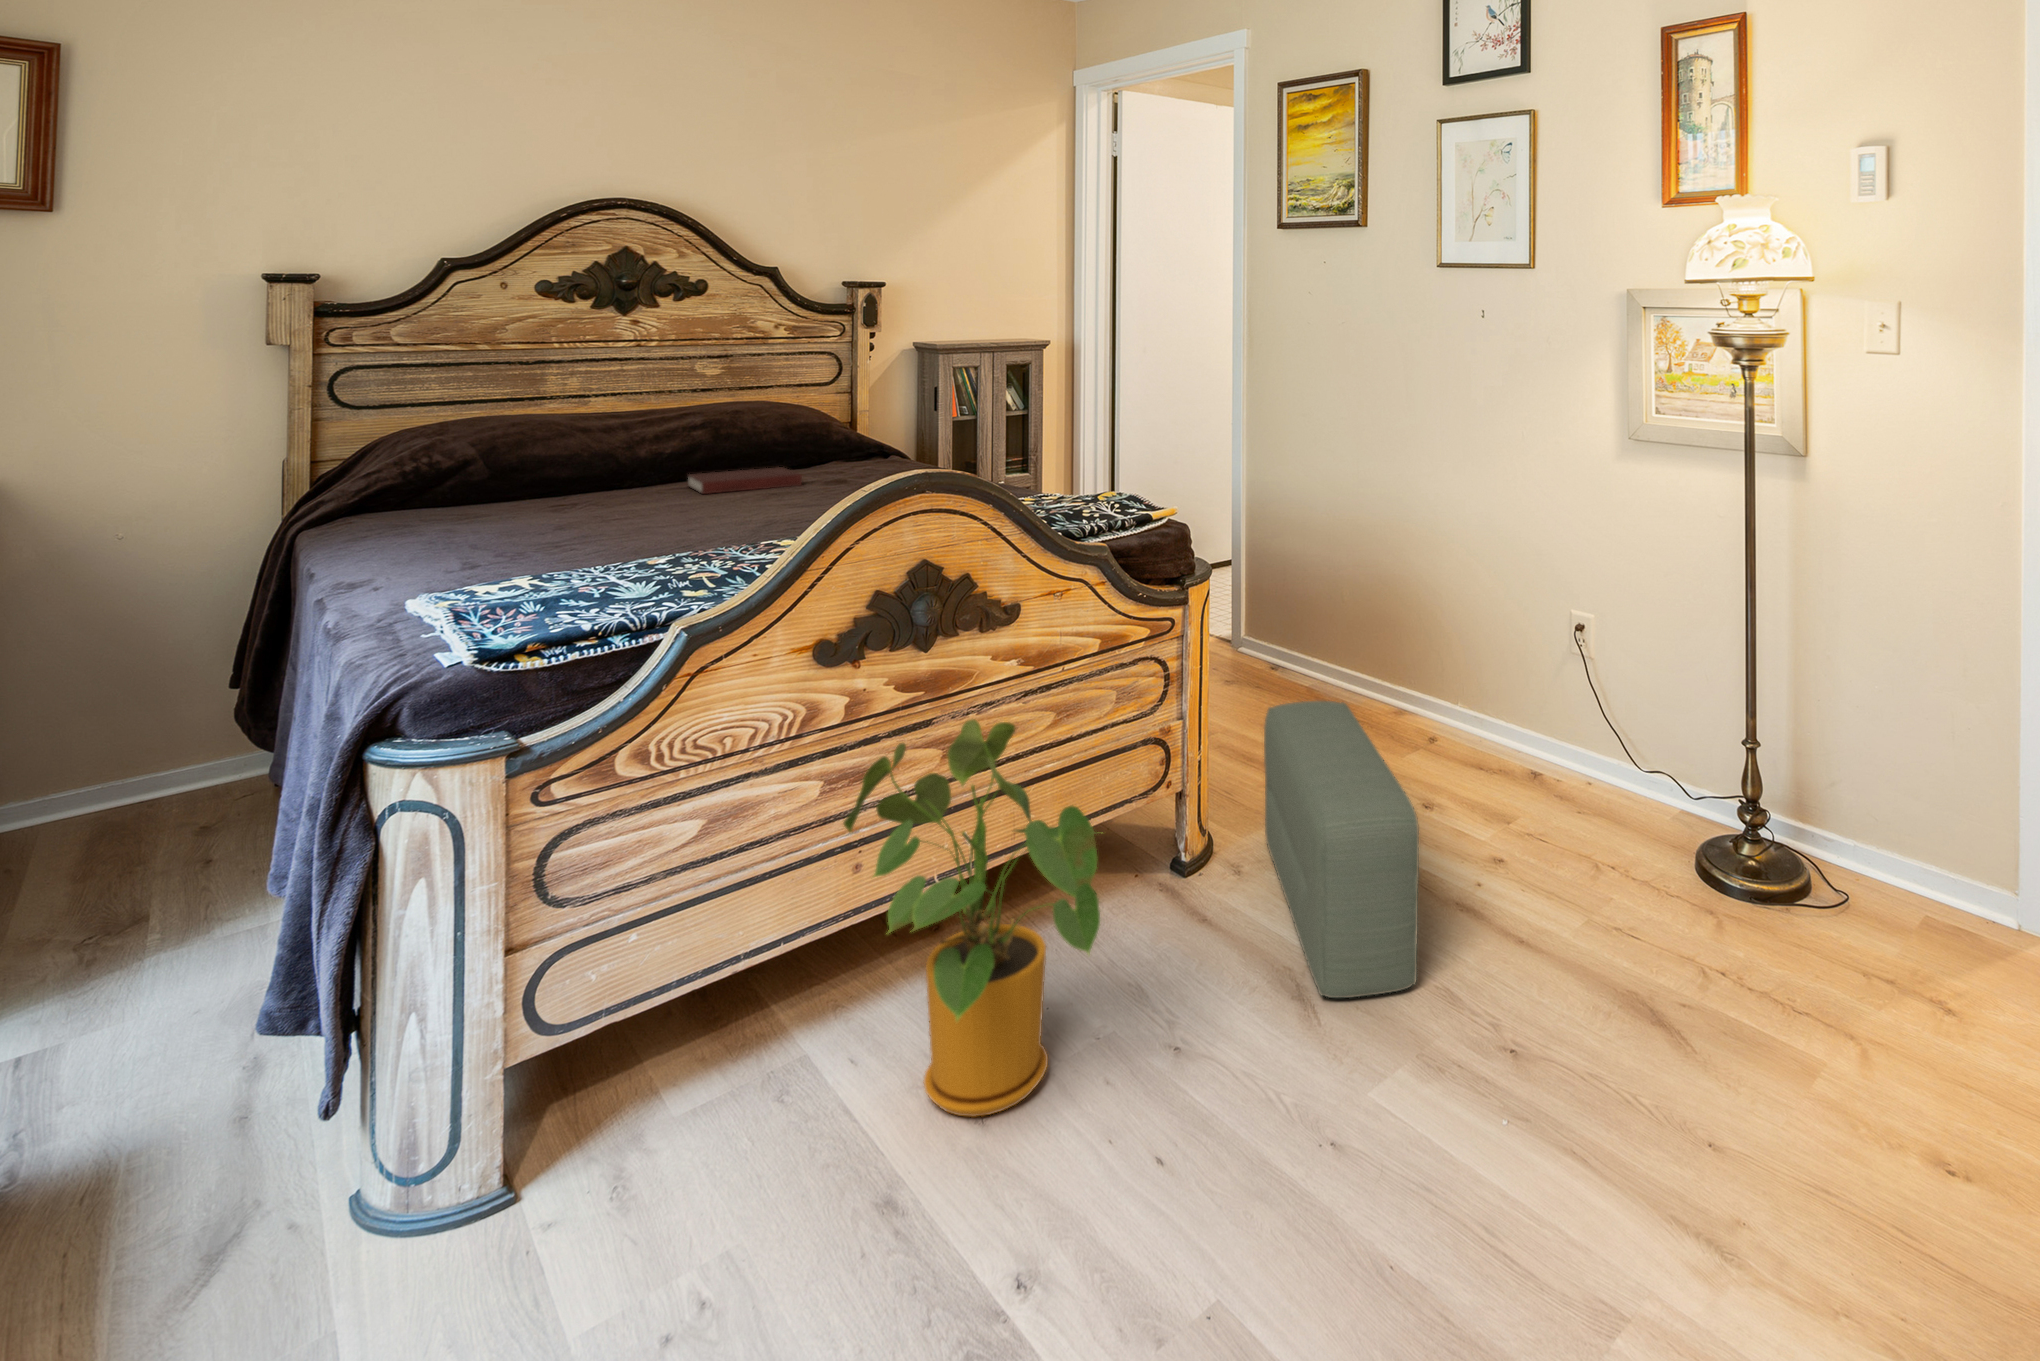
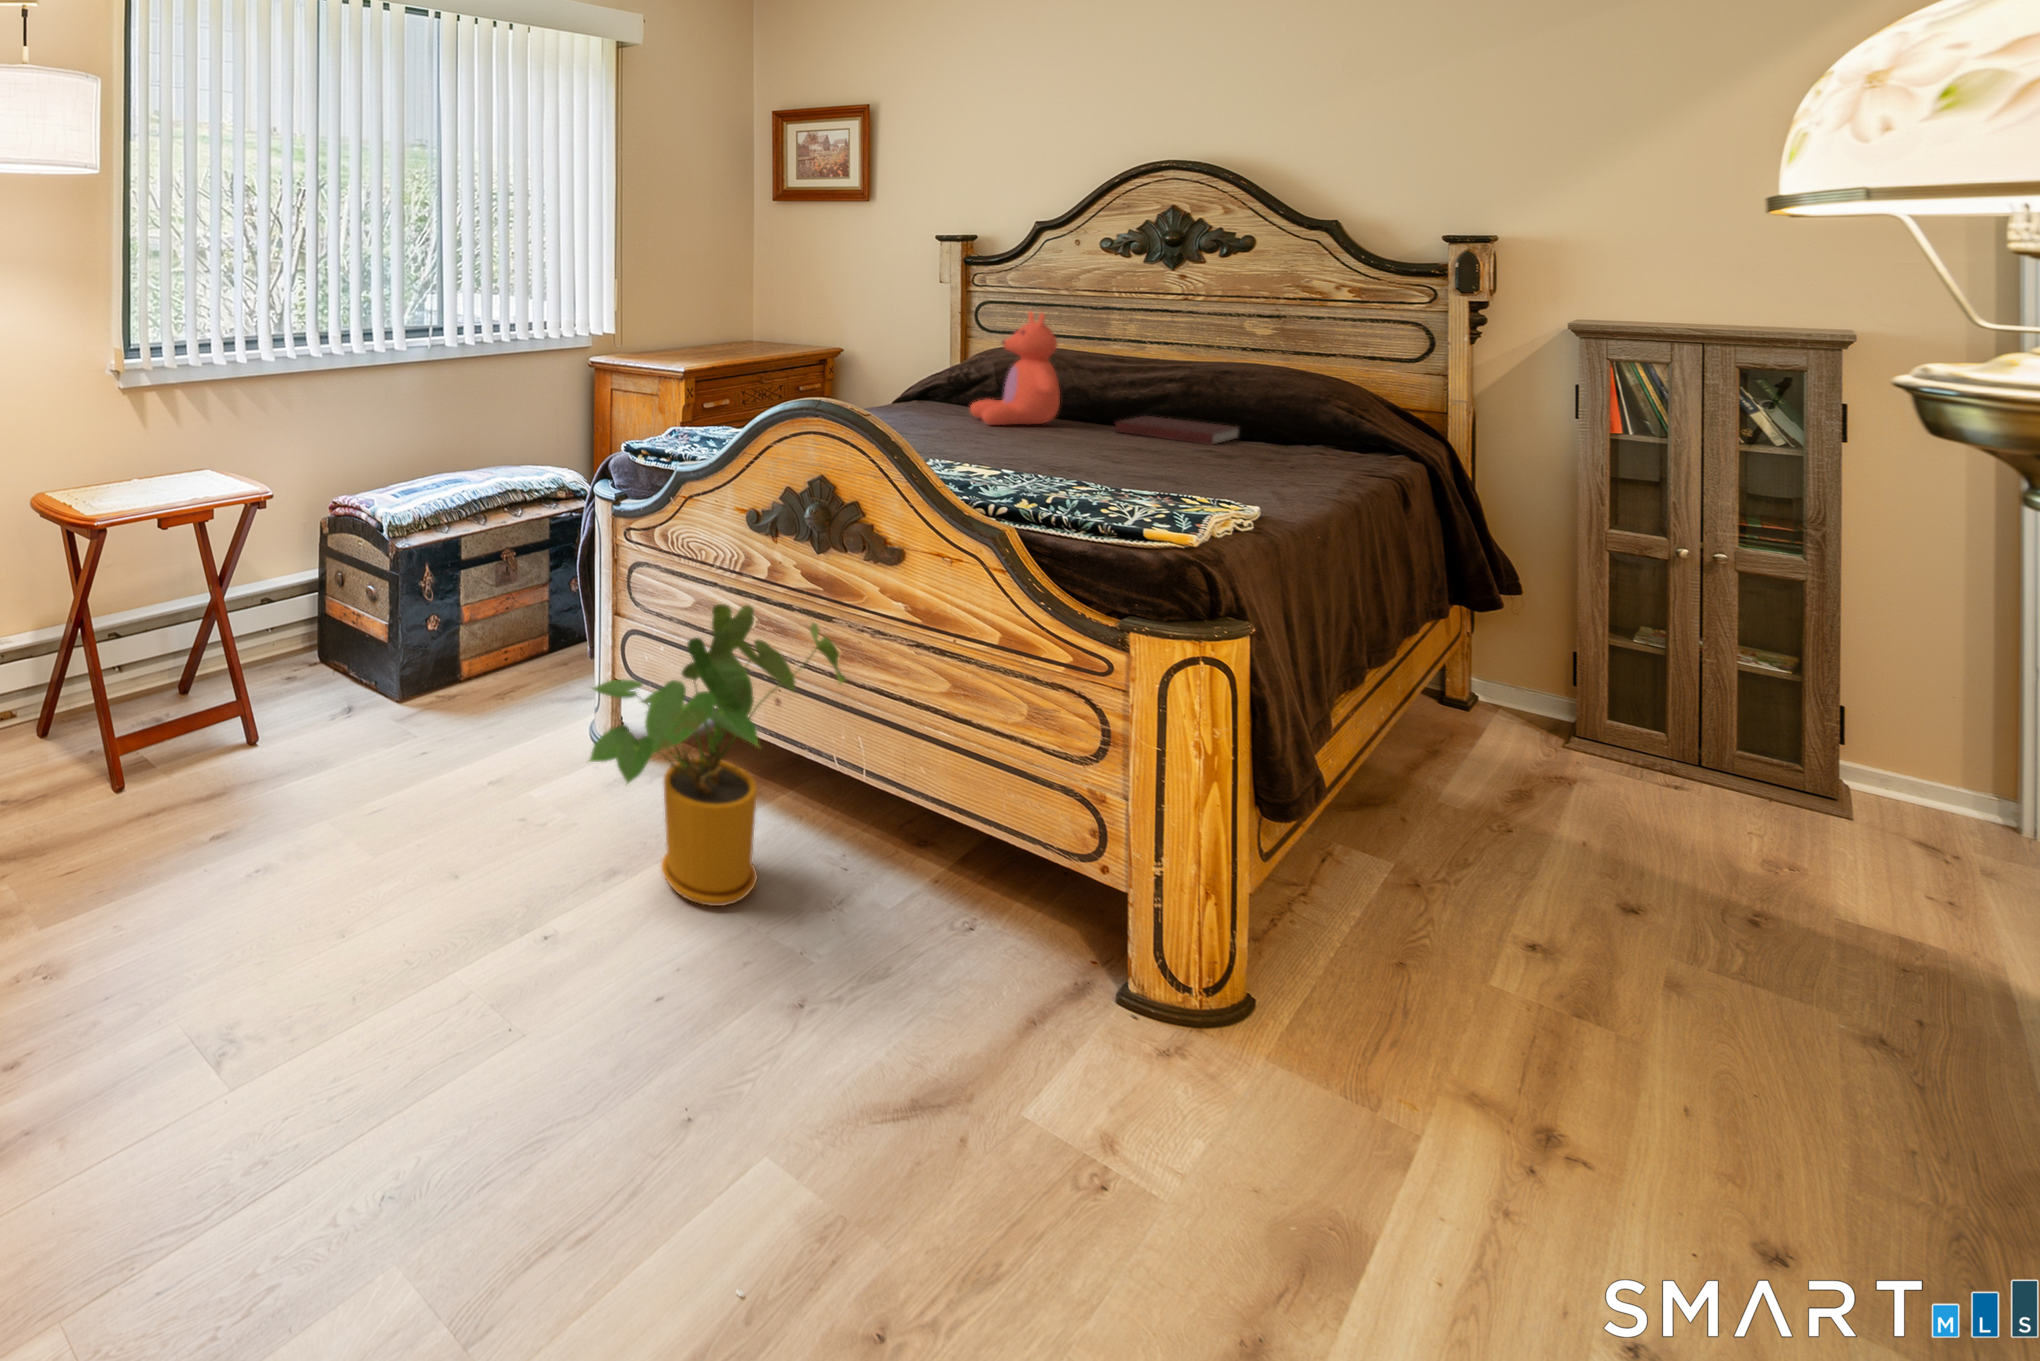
teddy bear: none [525,366,663,515] -> present [970,312,1060,425]
pouf: present [1264,701,1419,998] -> none [882,876,1412,1235]

